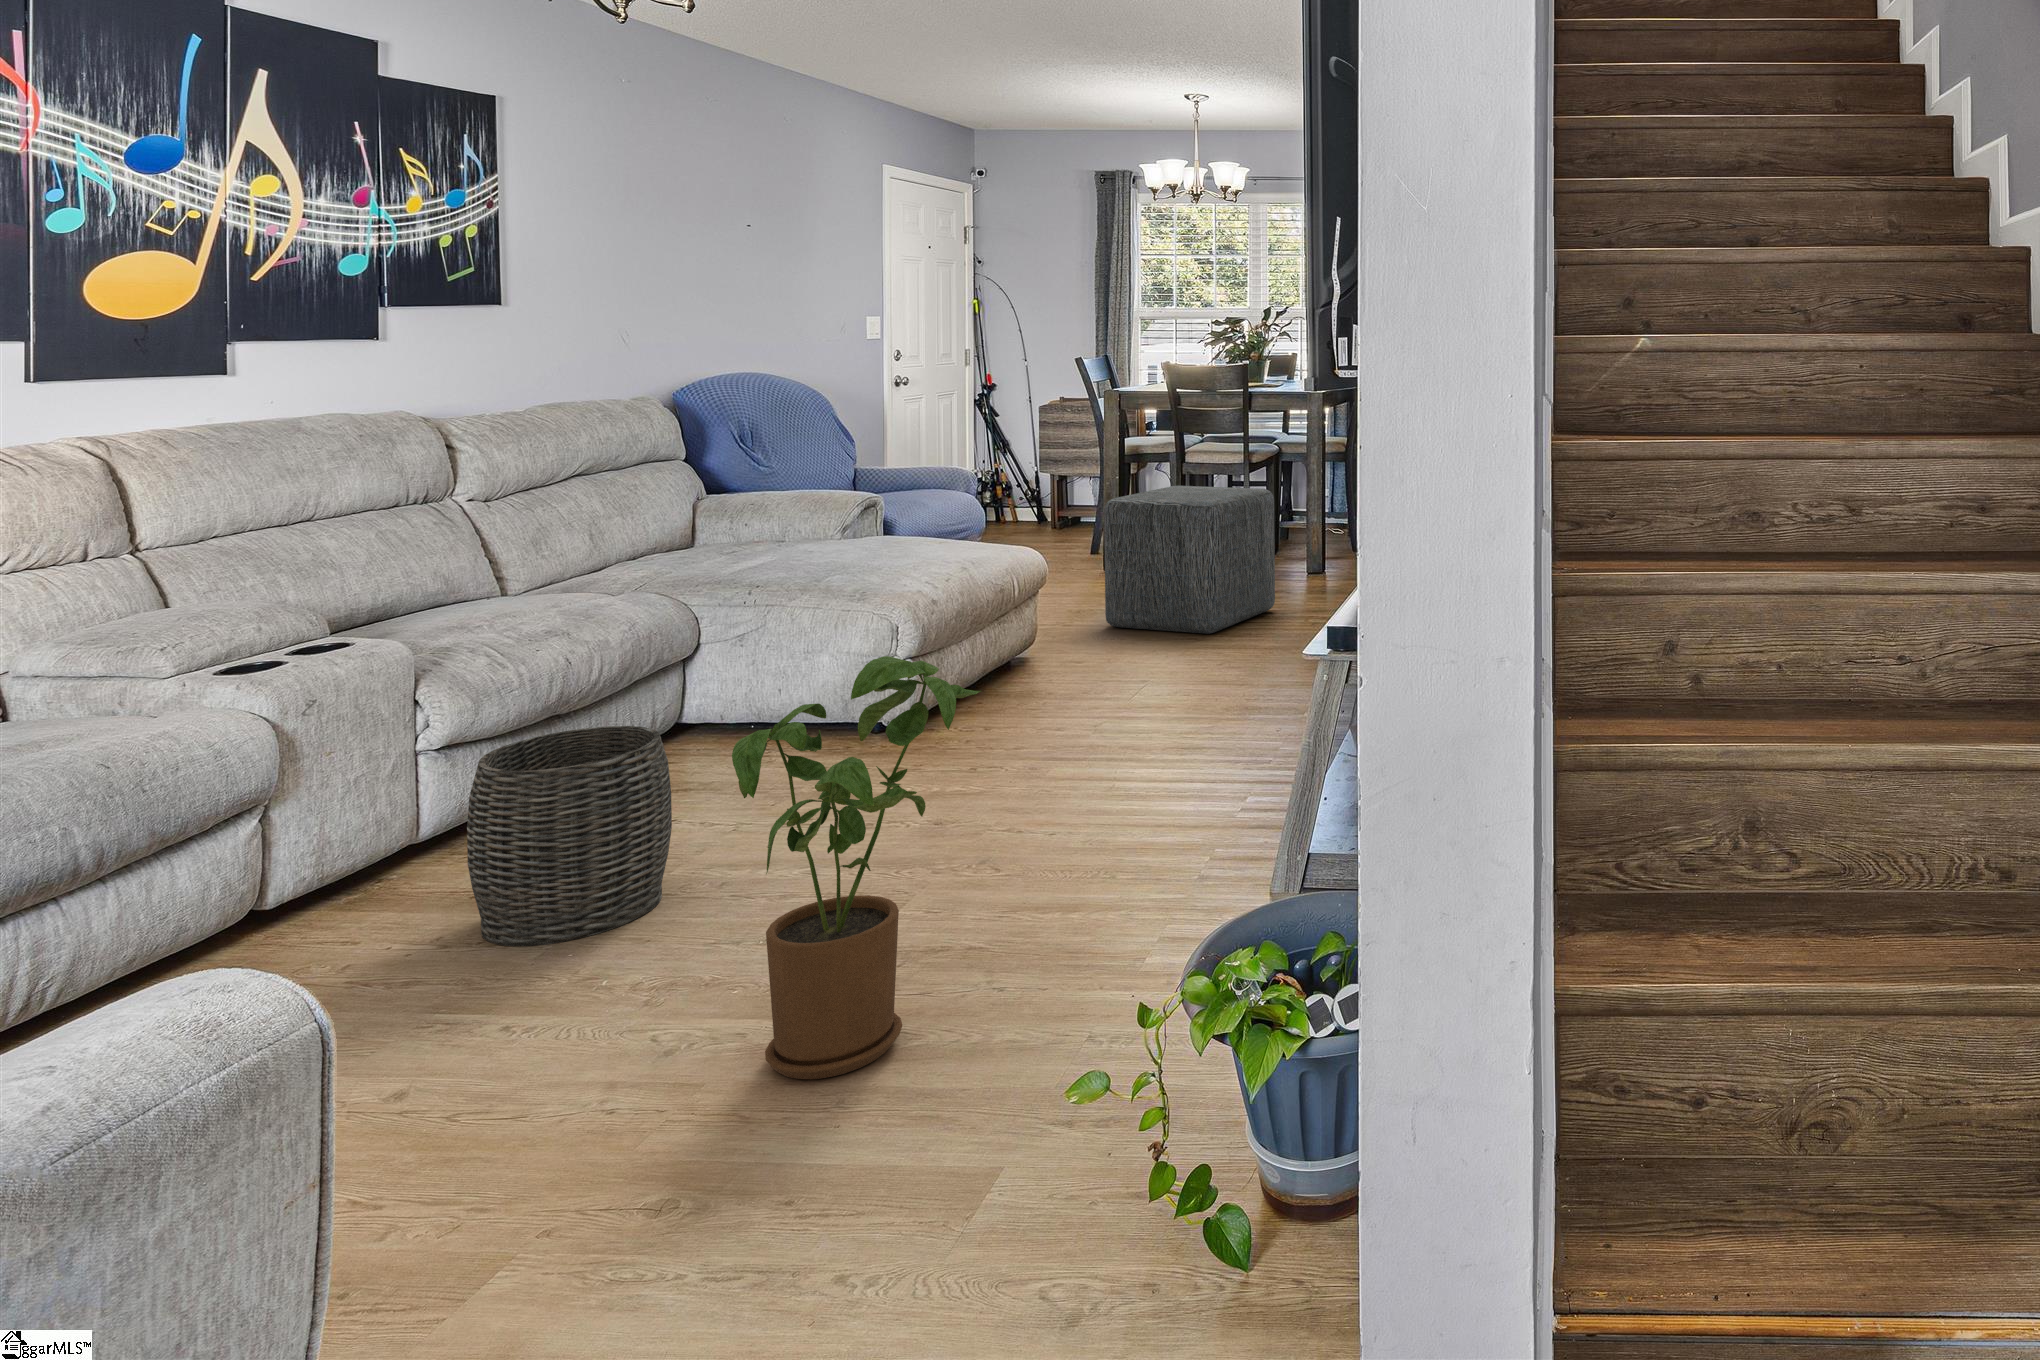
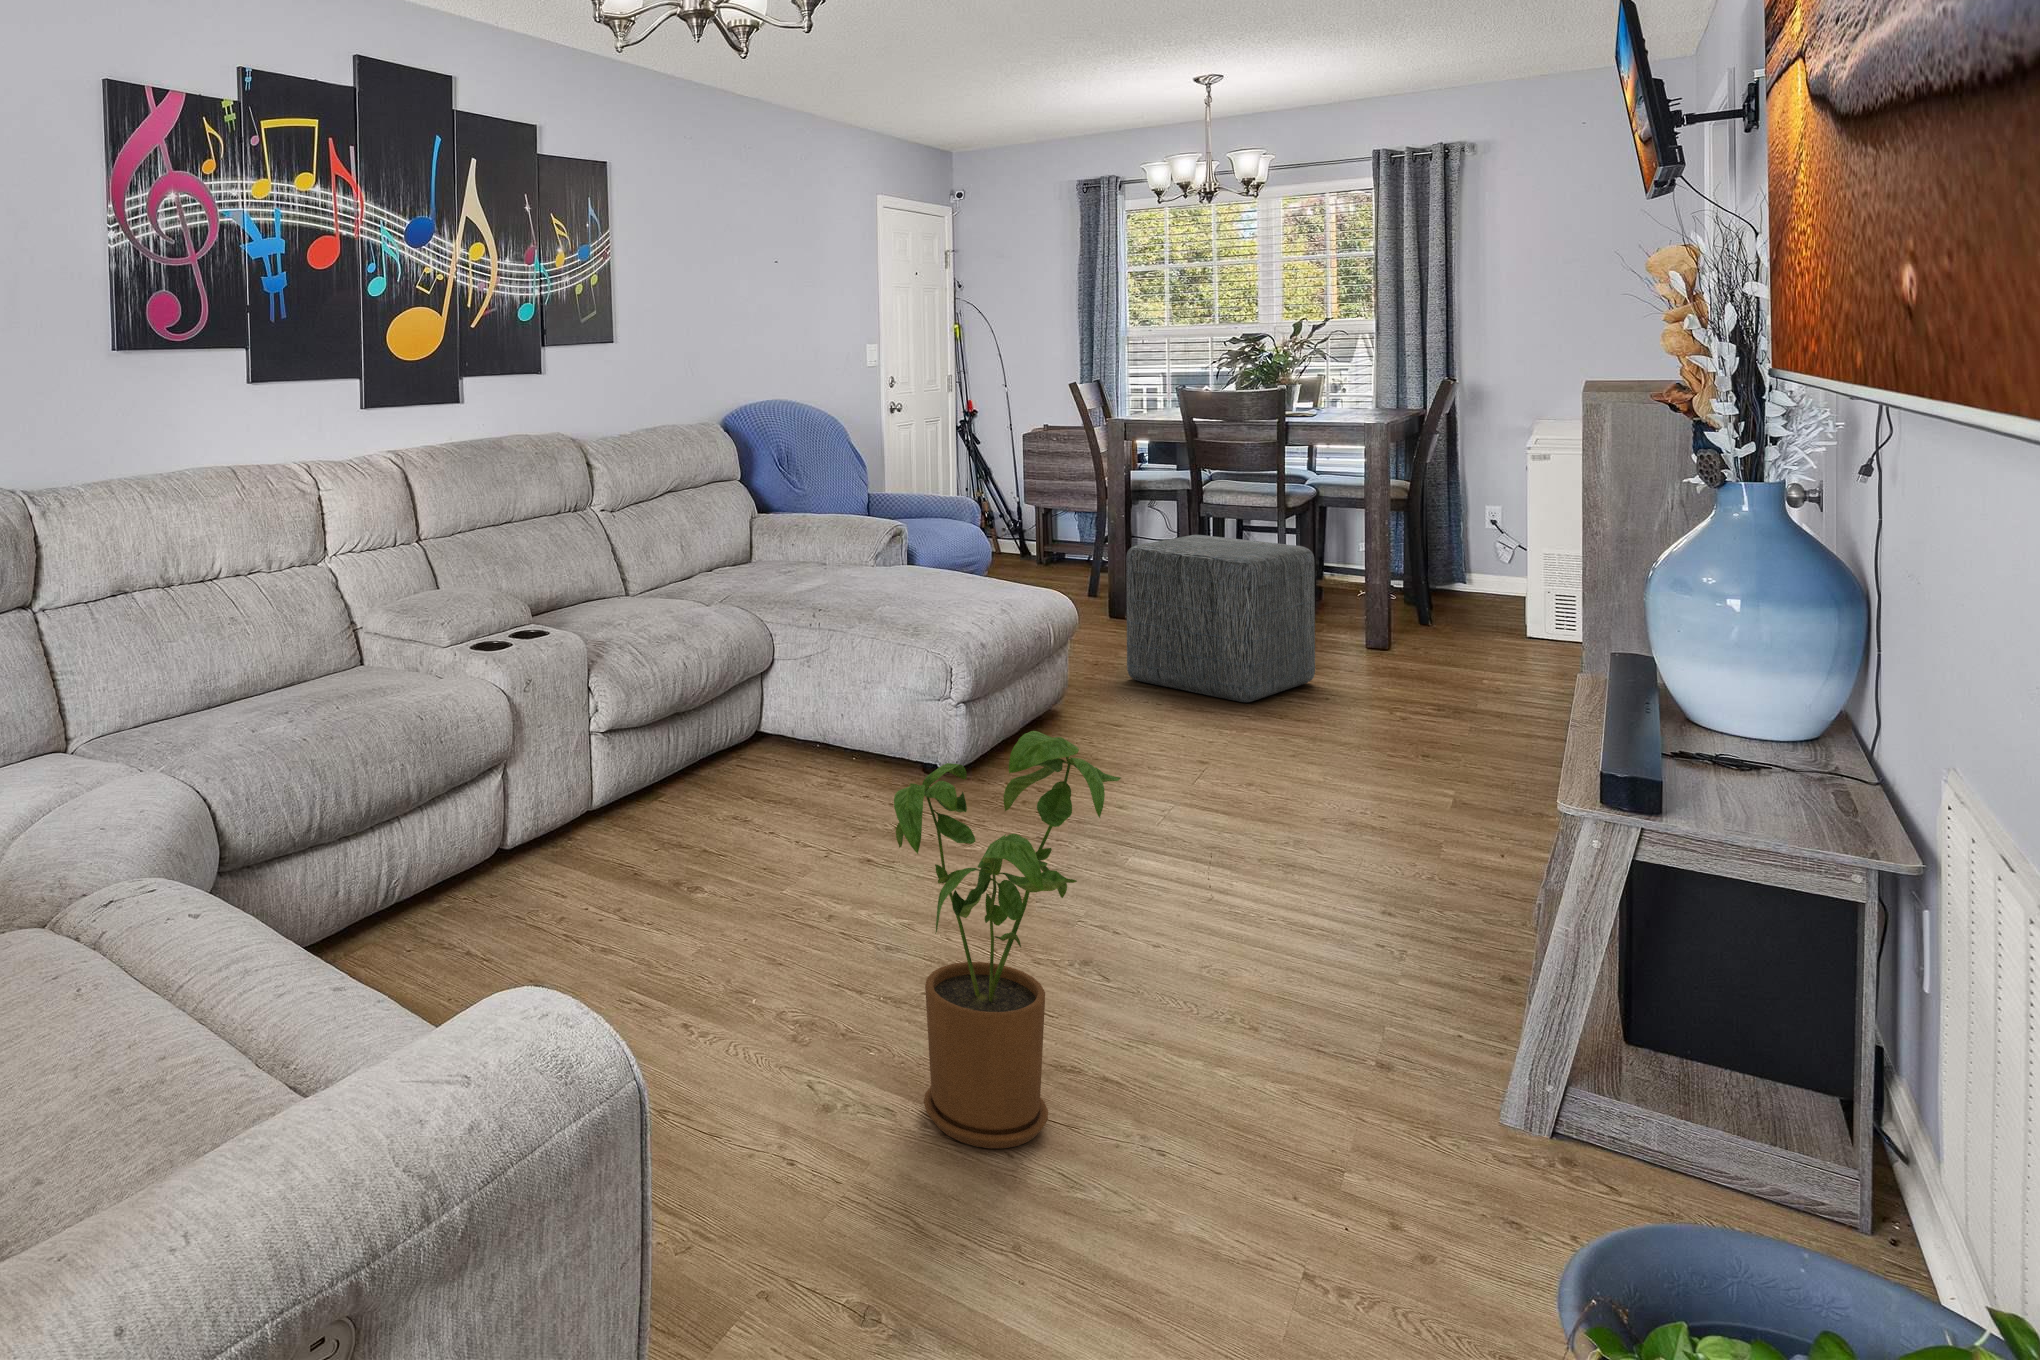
woven basket: present [467,726,672,946] -> none [648,738,797,932]

